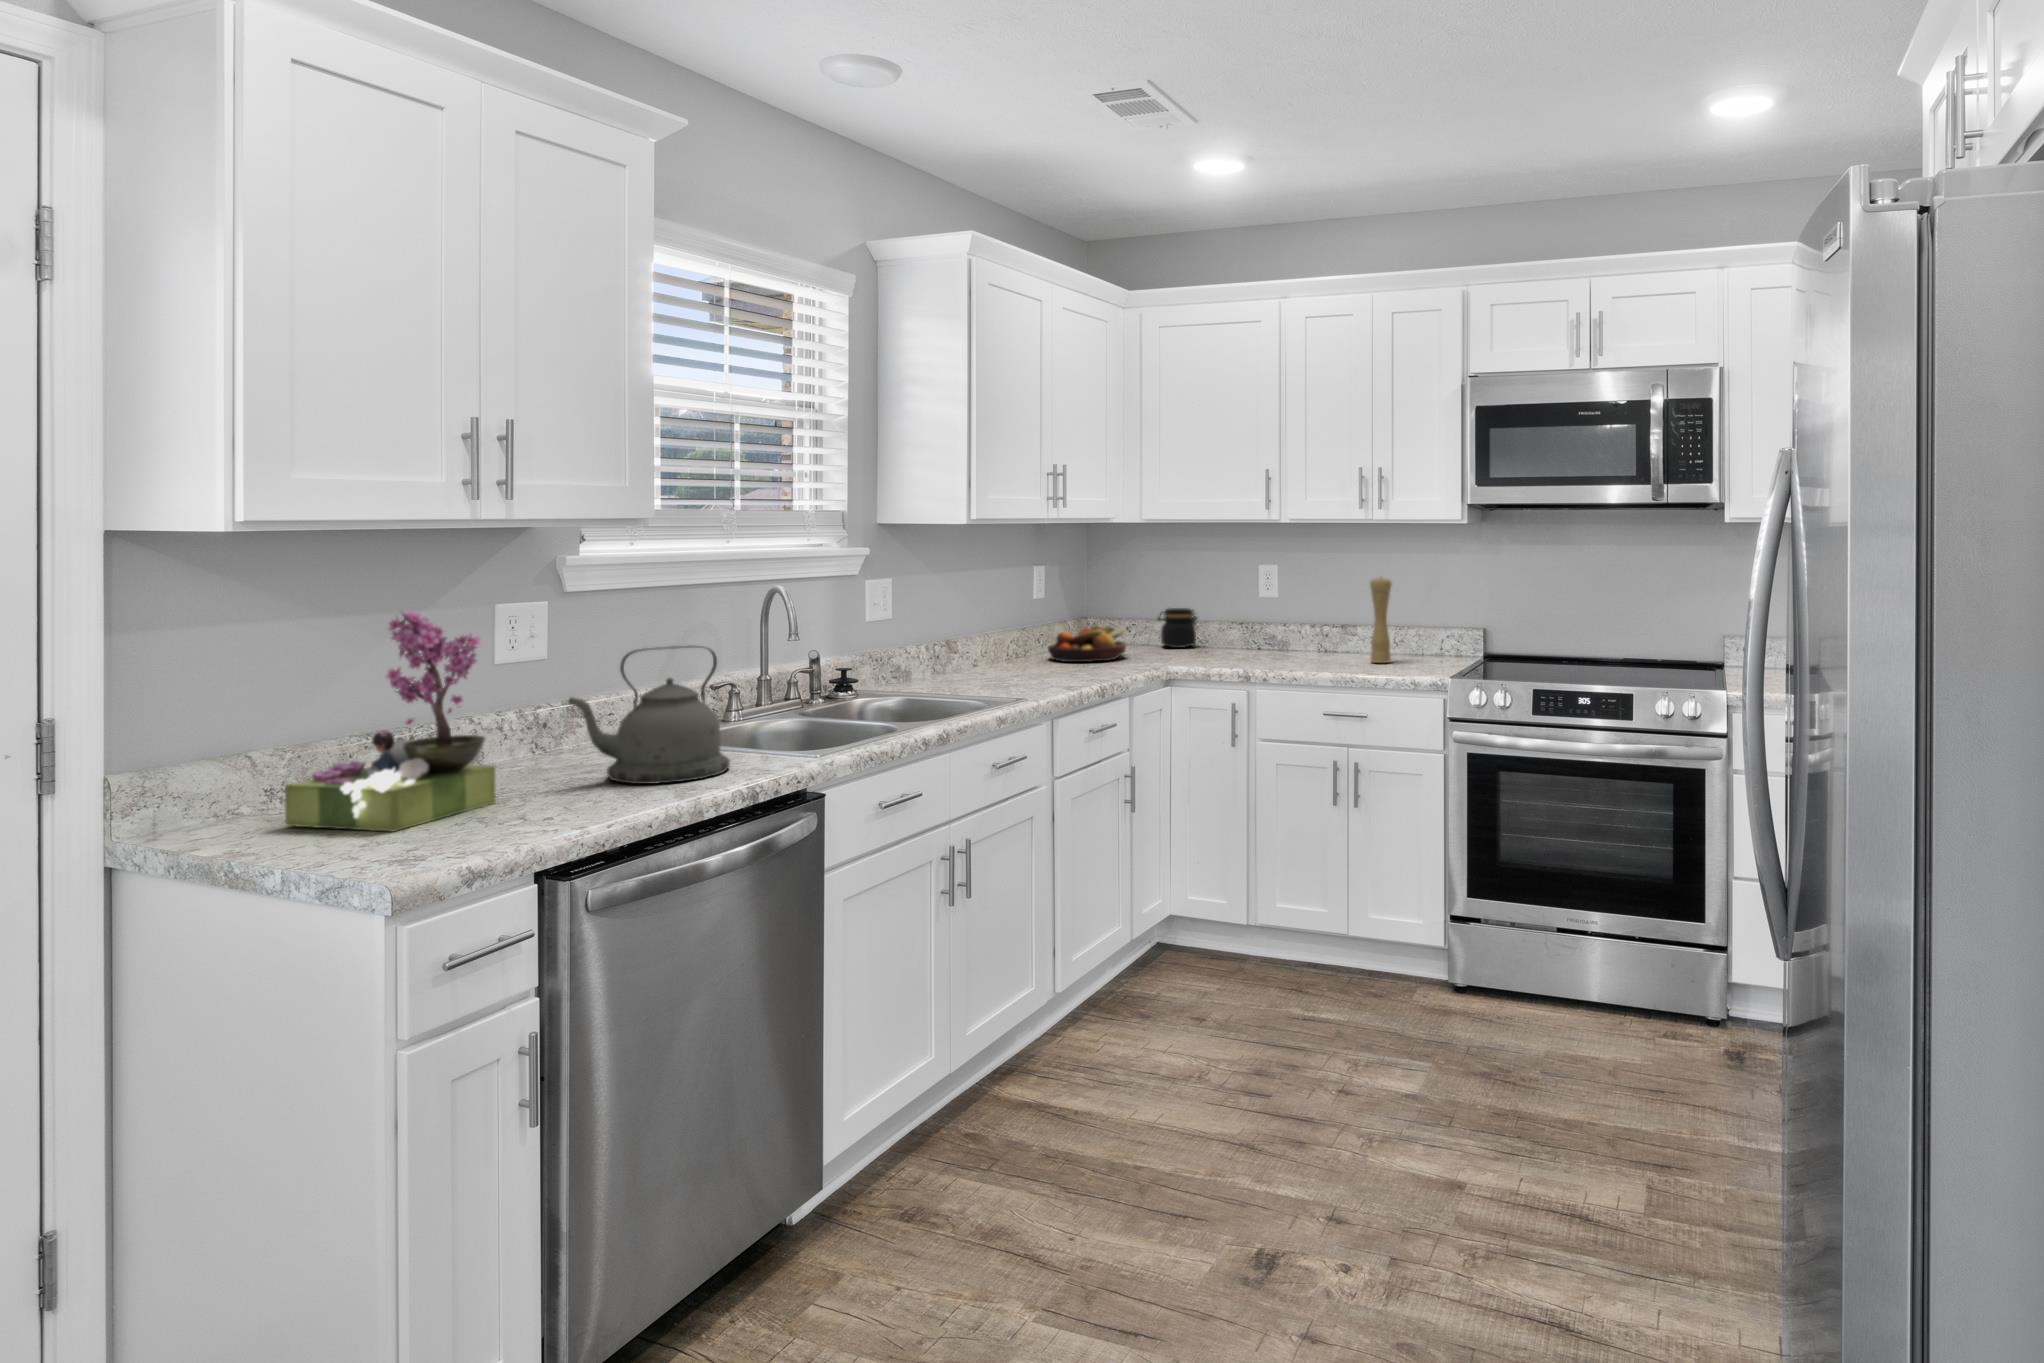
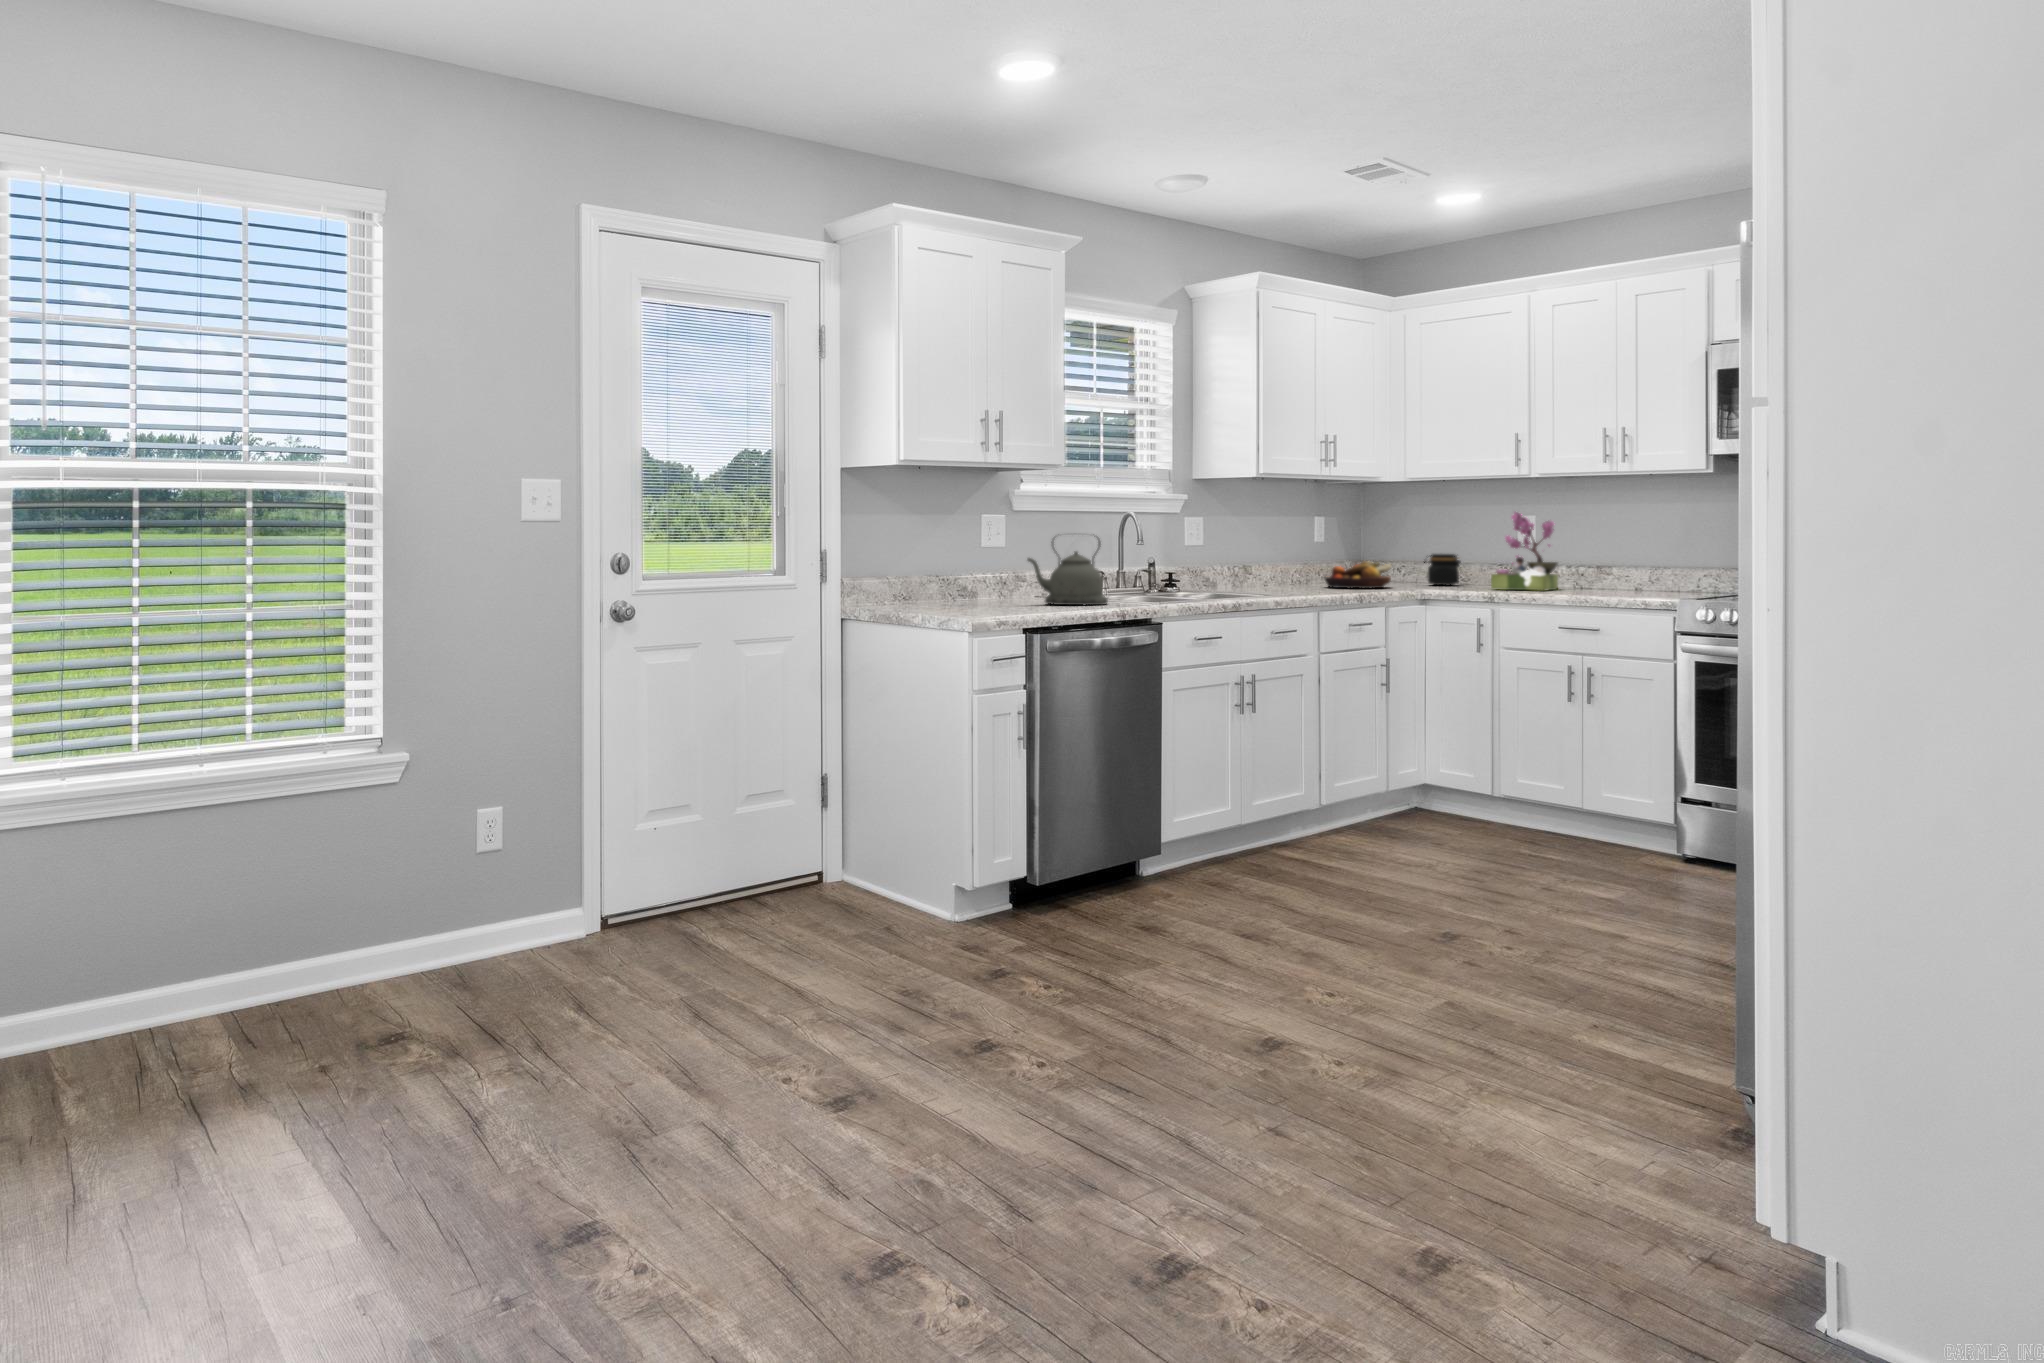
pepper mill: present [1370,578,1391,663] -> none [1615,520,1637,593]
flower arrangement: present [285,610,495,832] -> present [1491,512,1558,591]

